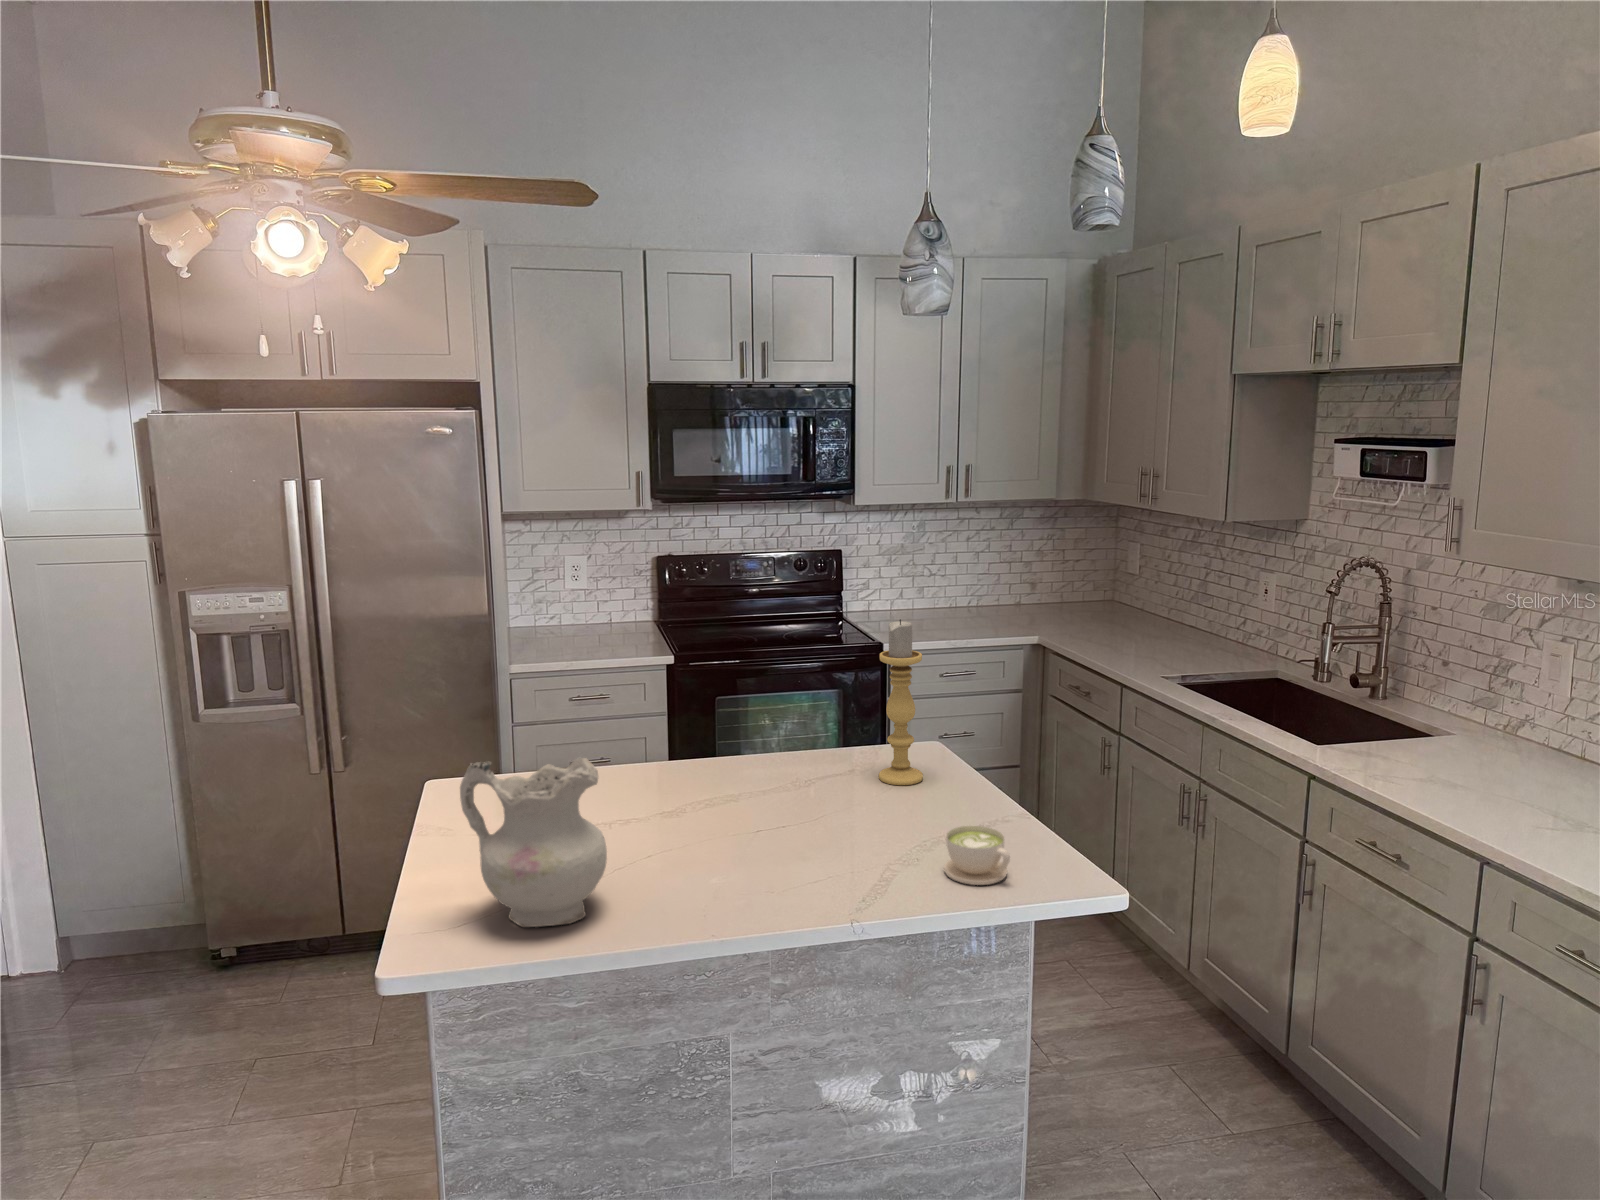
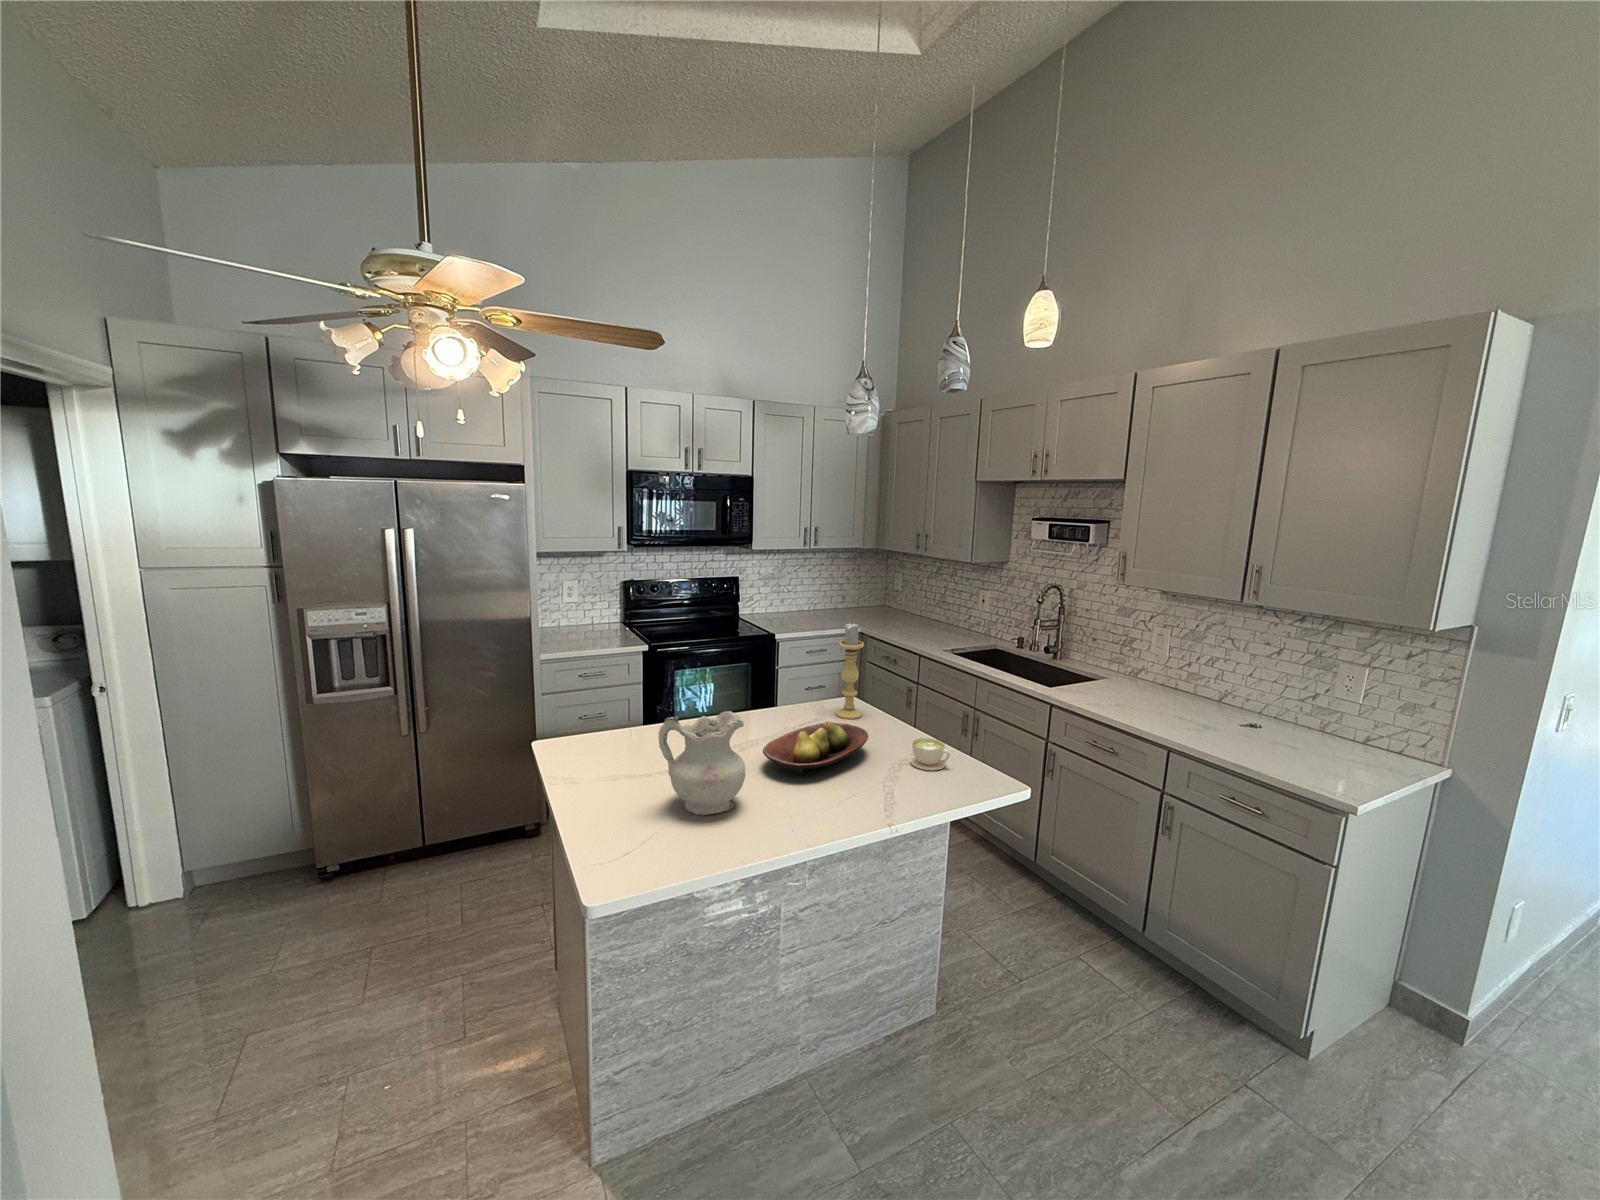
fruit bowl: none [680,786,882,874] -> present [763,721,868,775]

